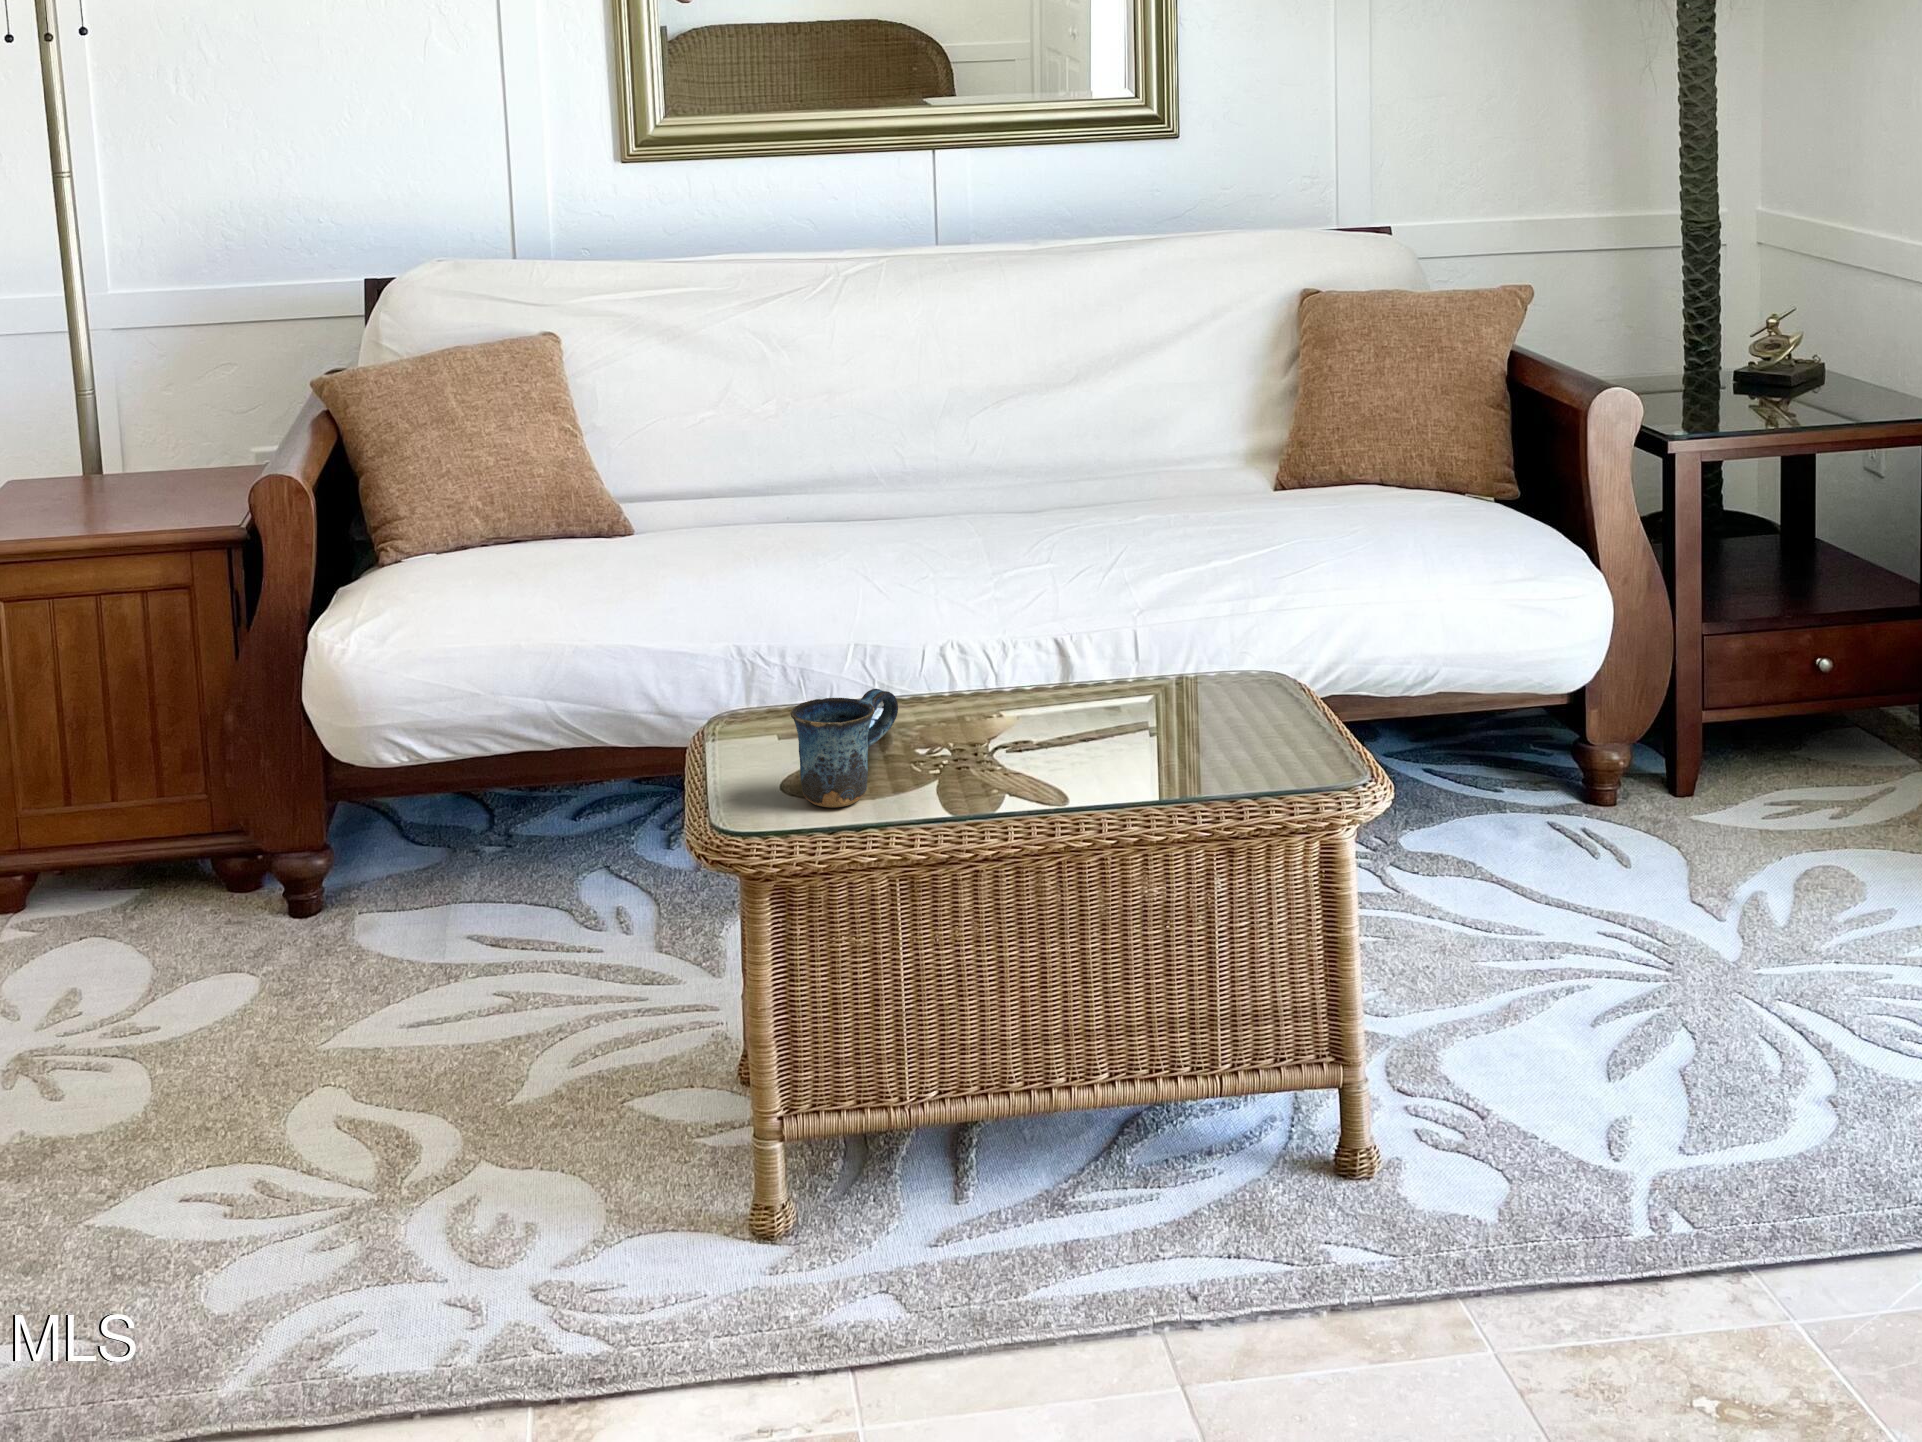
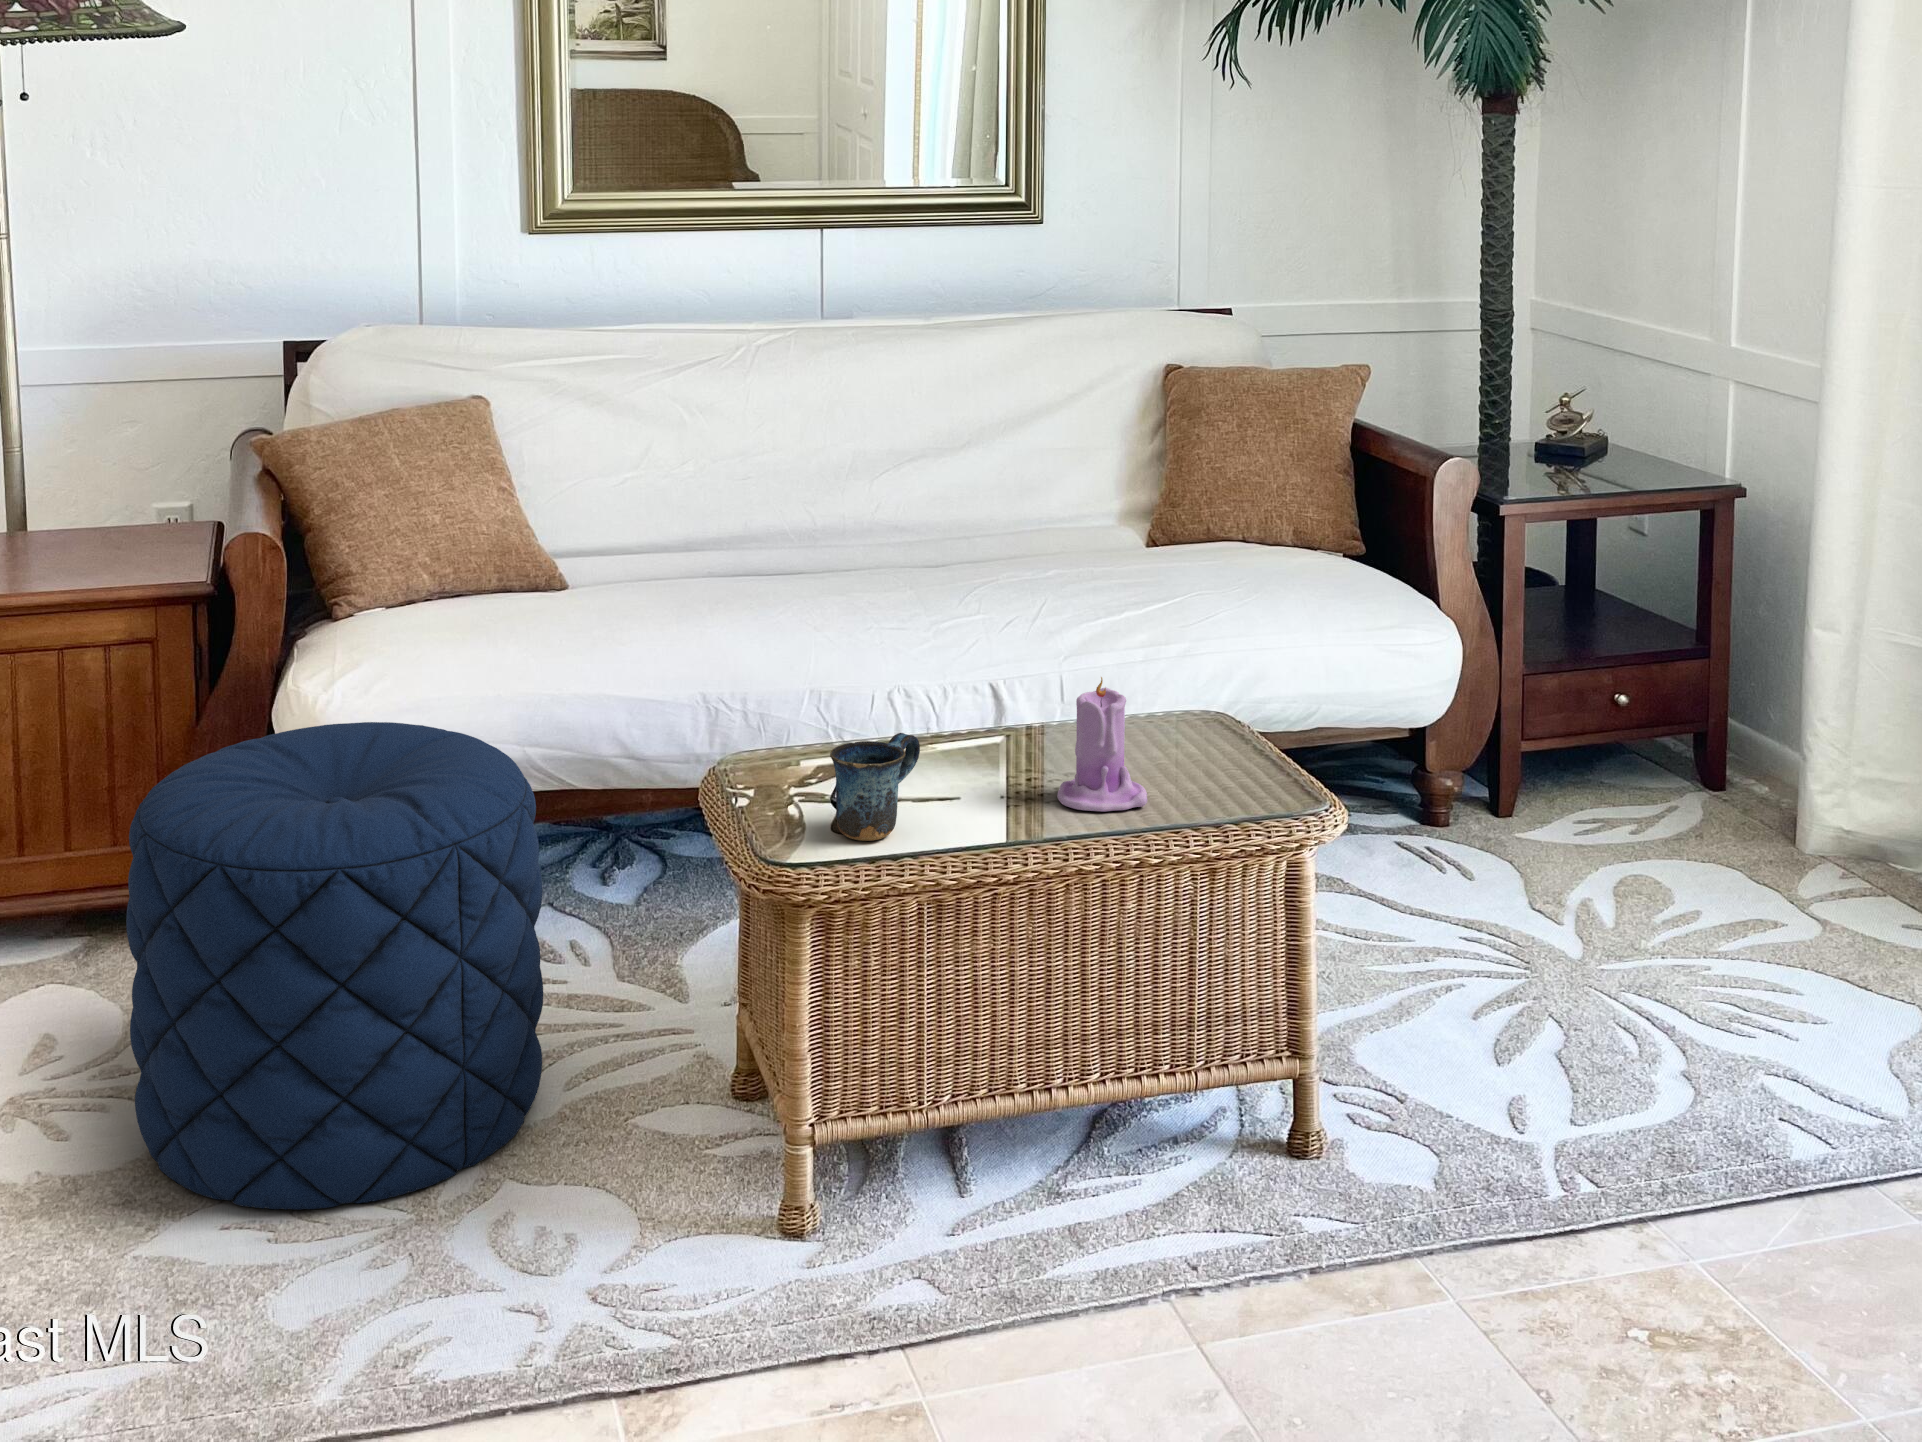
candle: none [1061,628,1163,780] -> present [1057,677,1147,812]
pouf: none [94,672,538,1183] -> present [126,722,543,1210]

